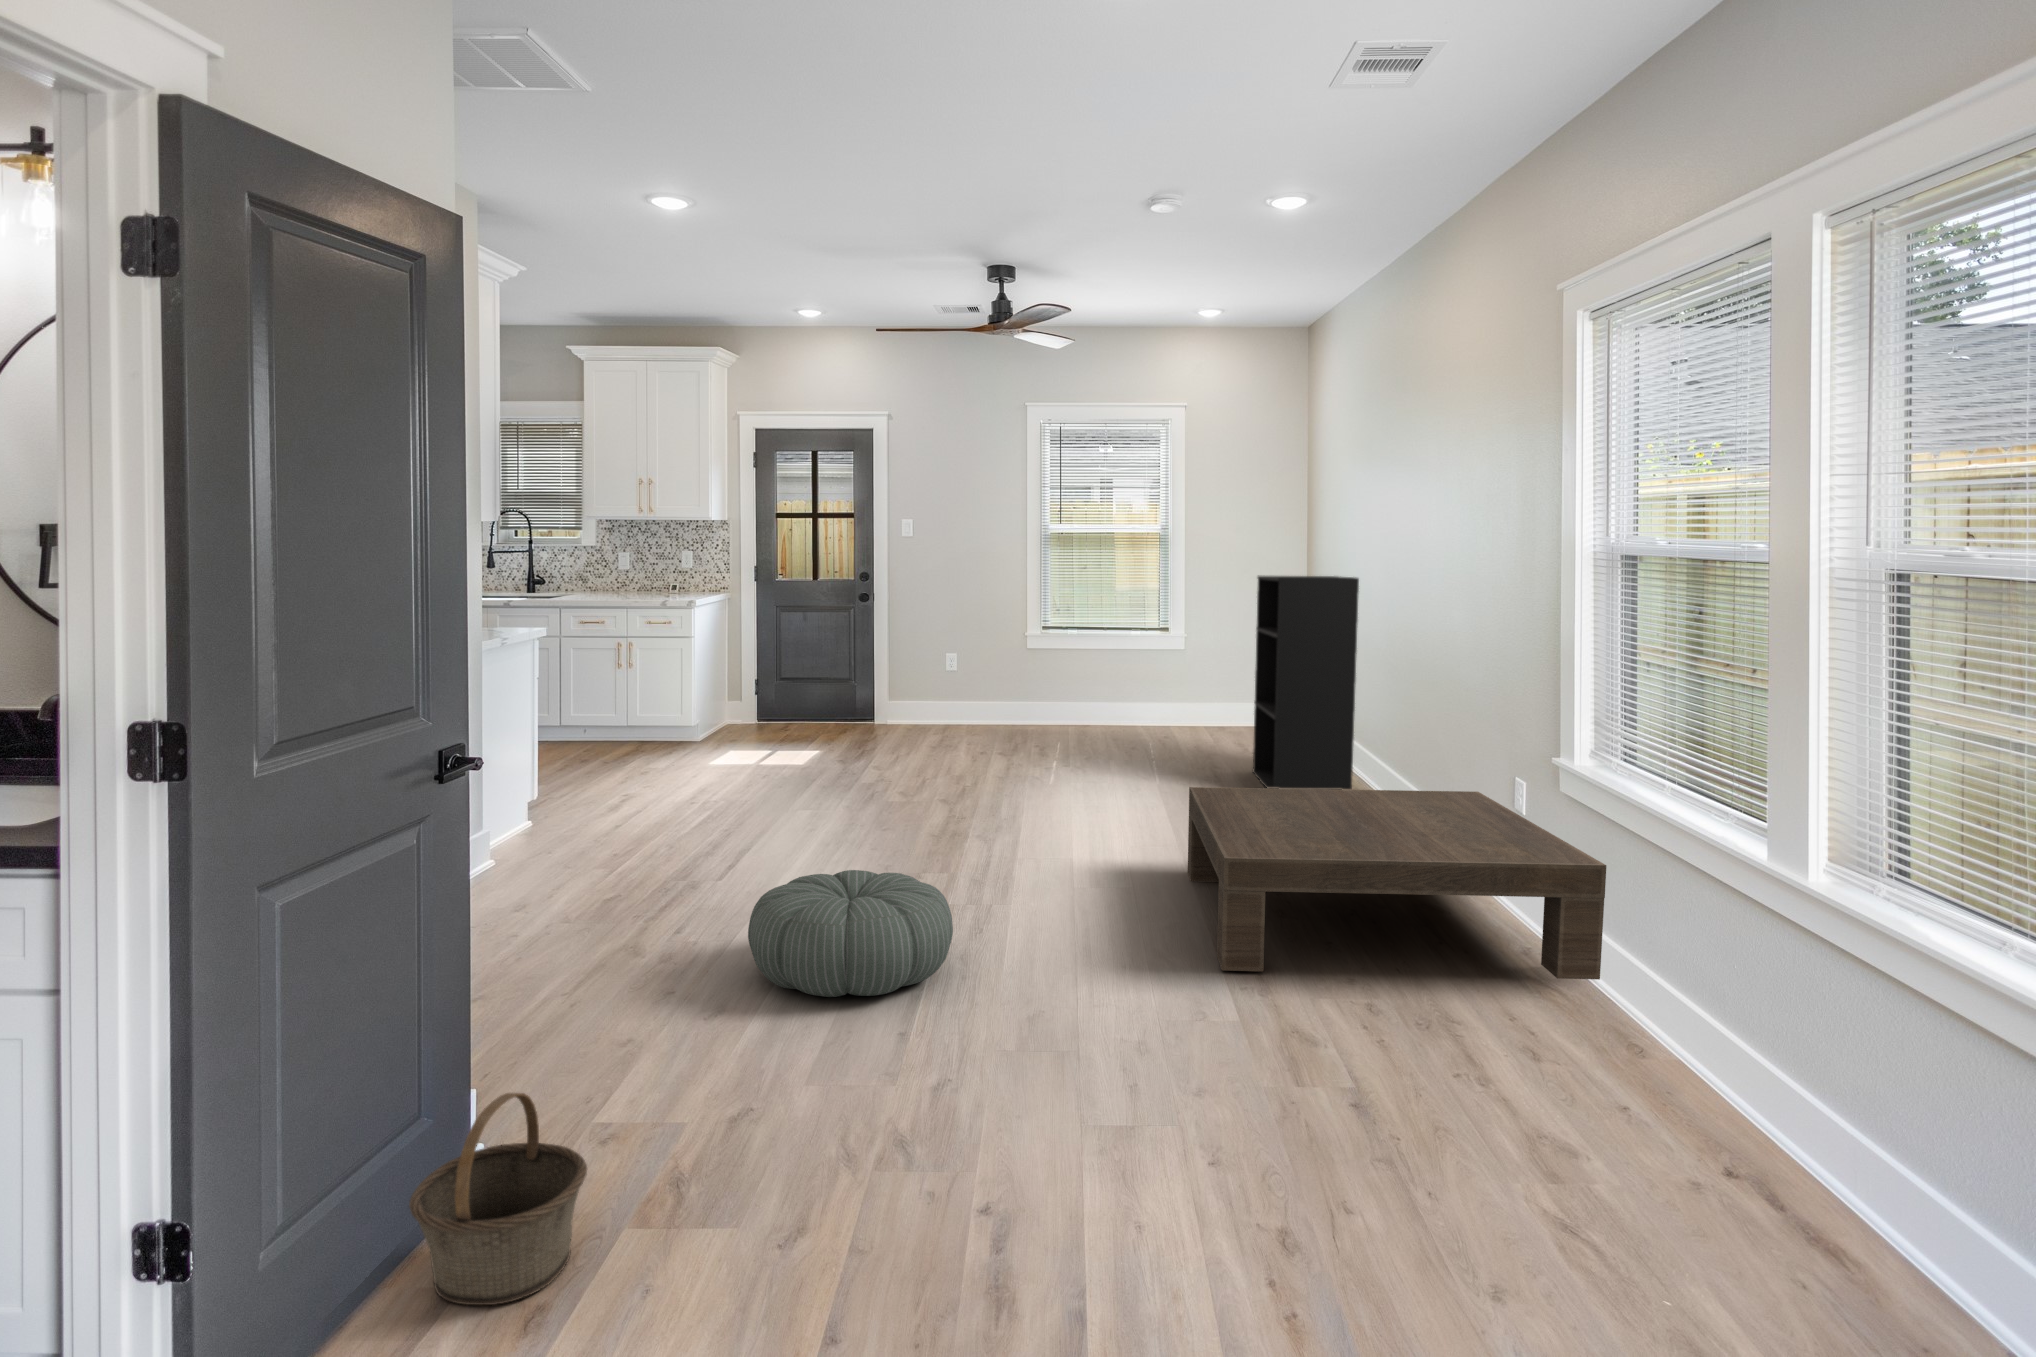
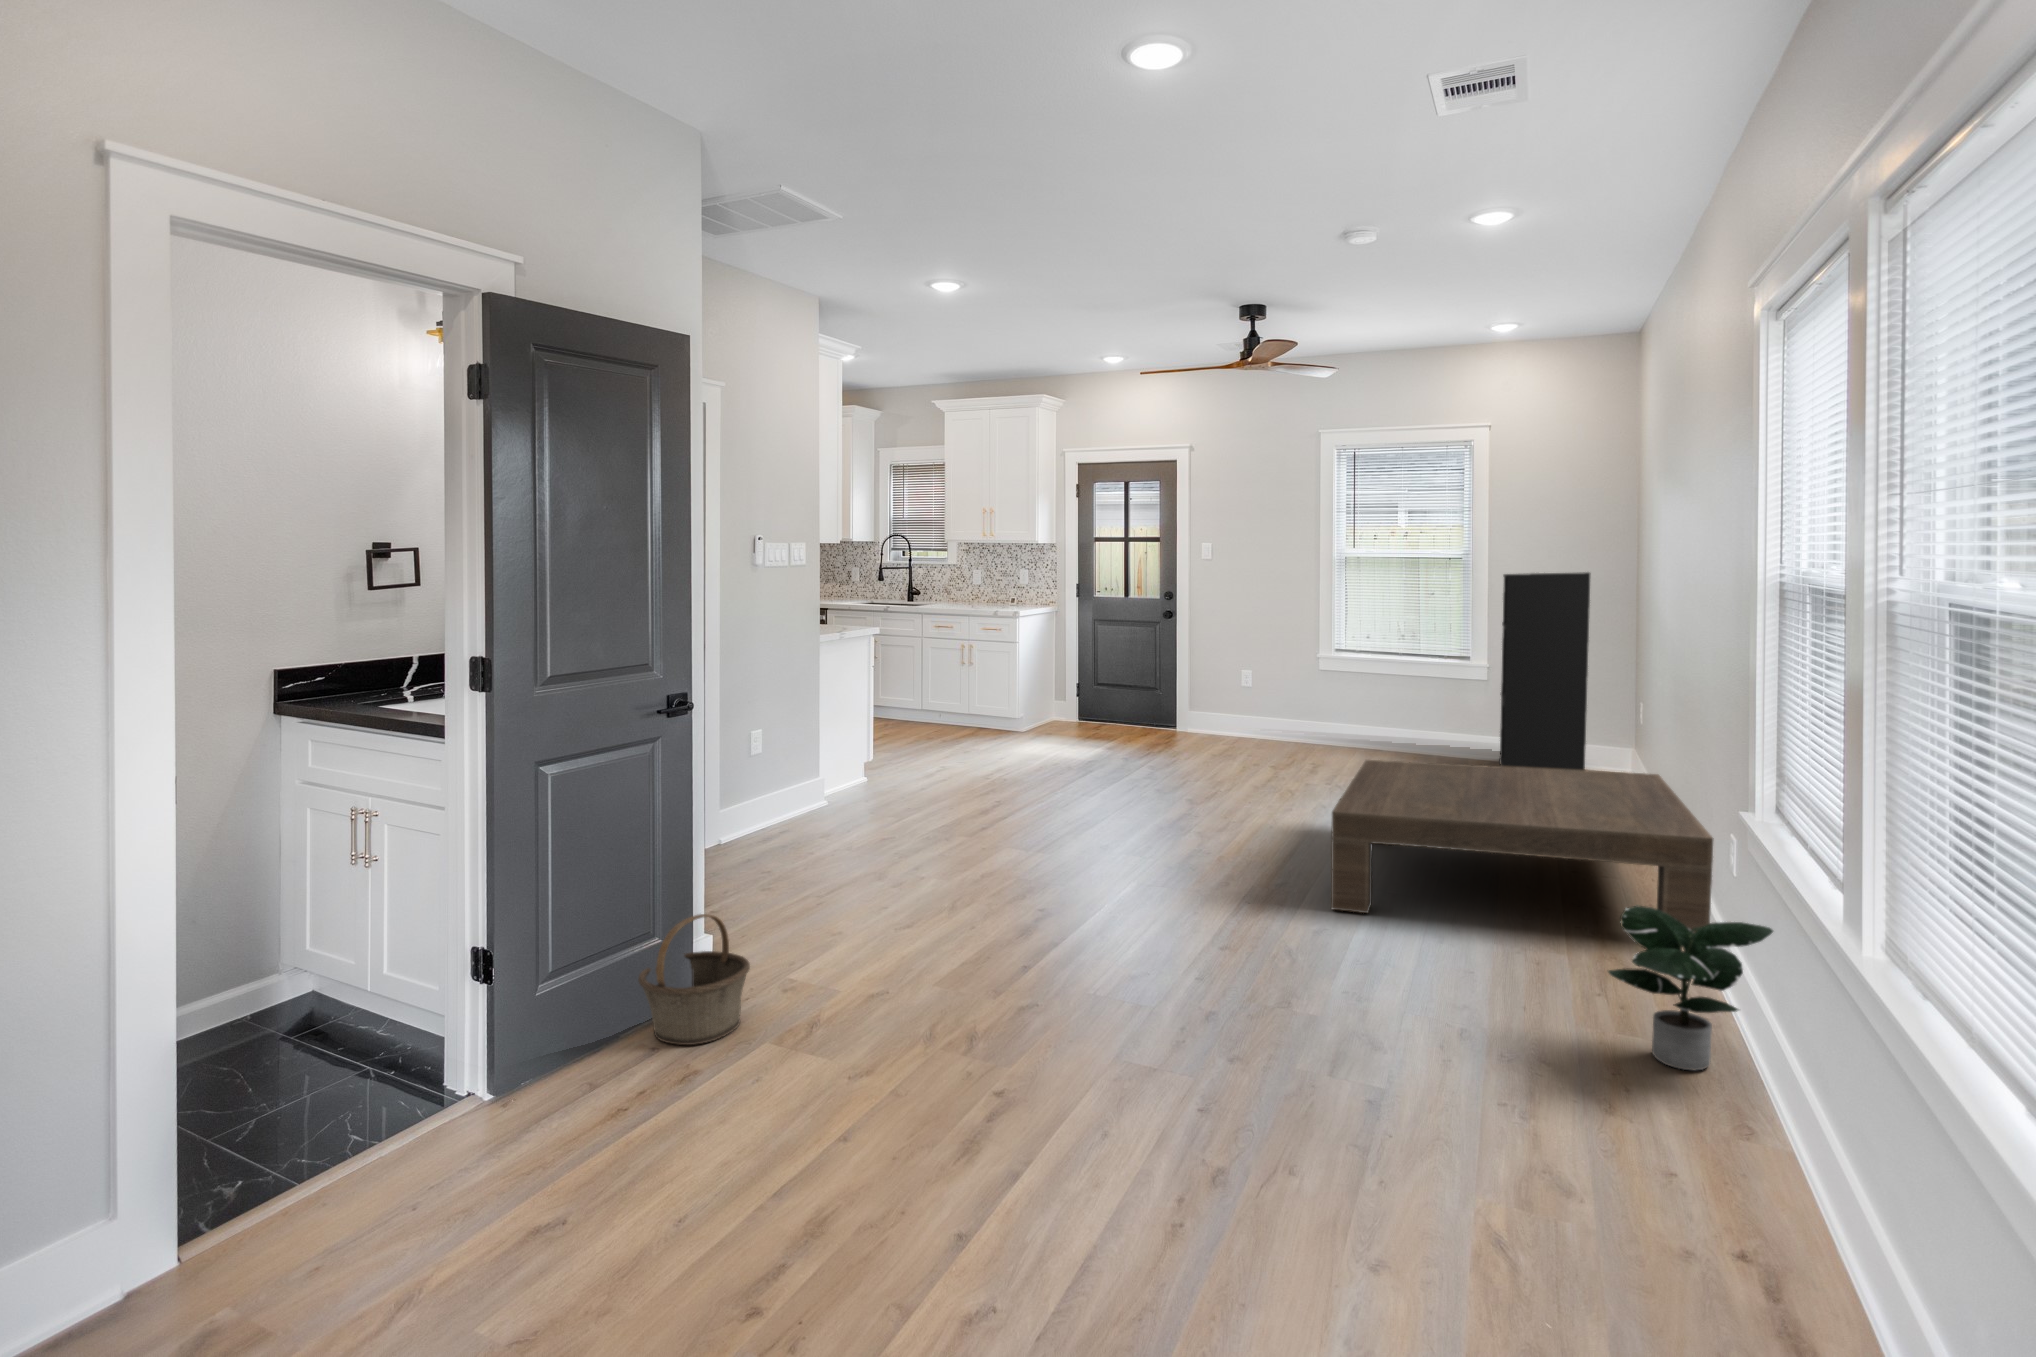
pouf: present [748,870,953,997] -> none [951,808,1109,900]
potted plant: none [1608,952,1768,1126] -> present [1608,906,1773,1070]

